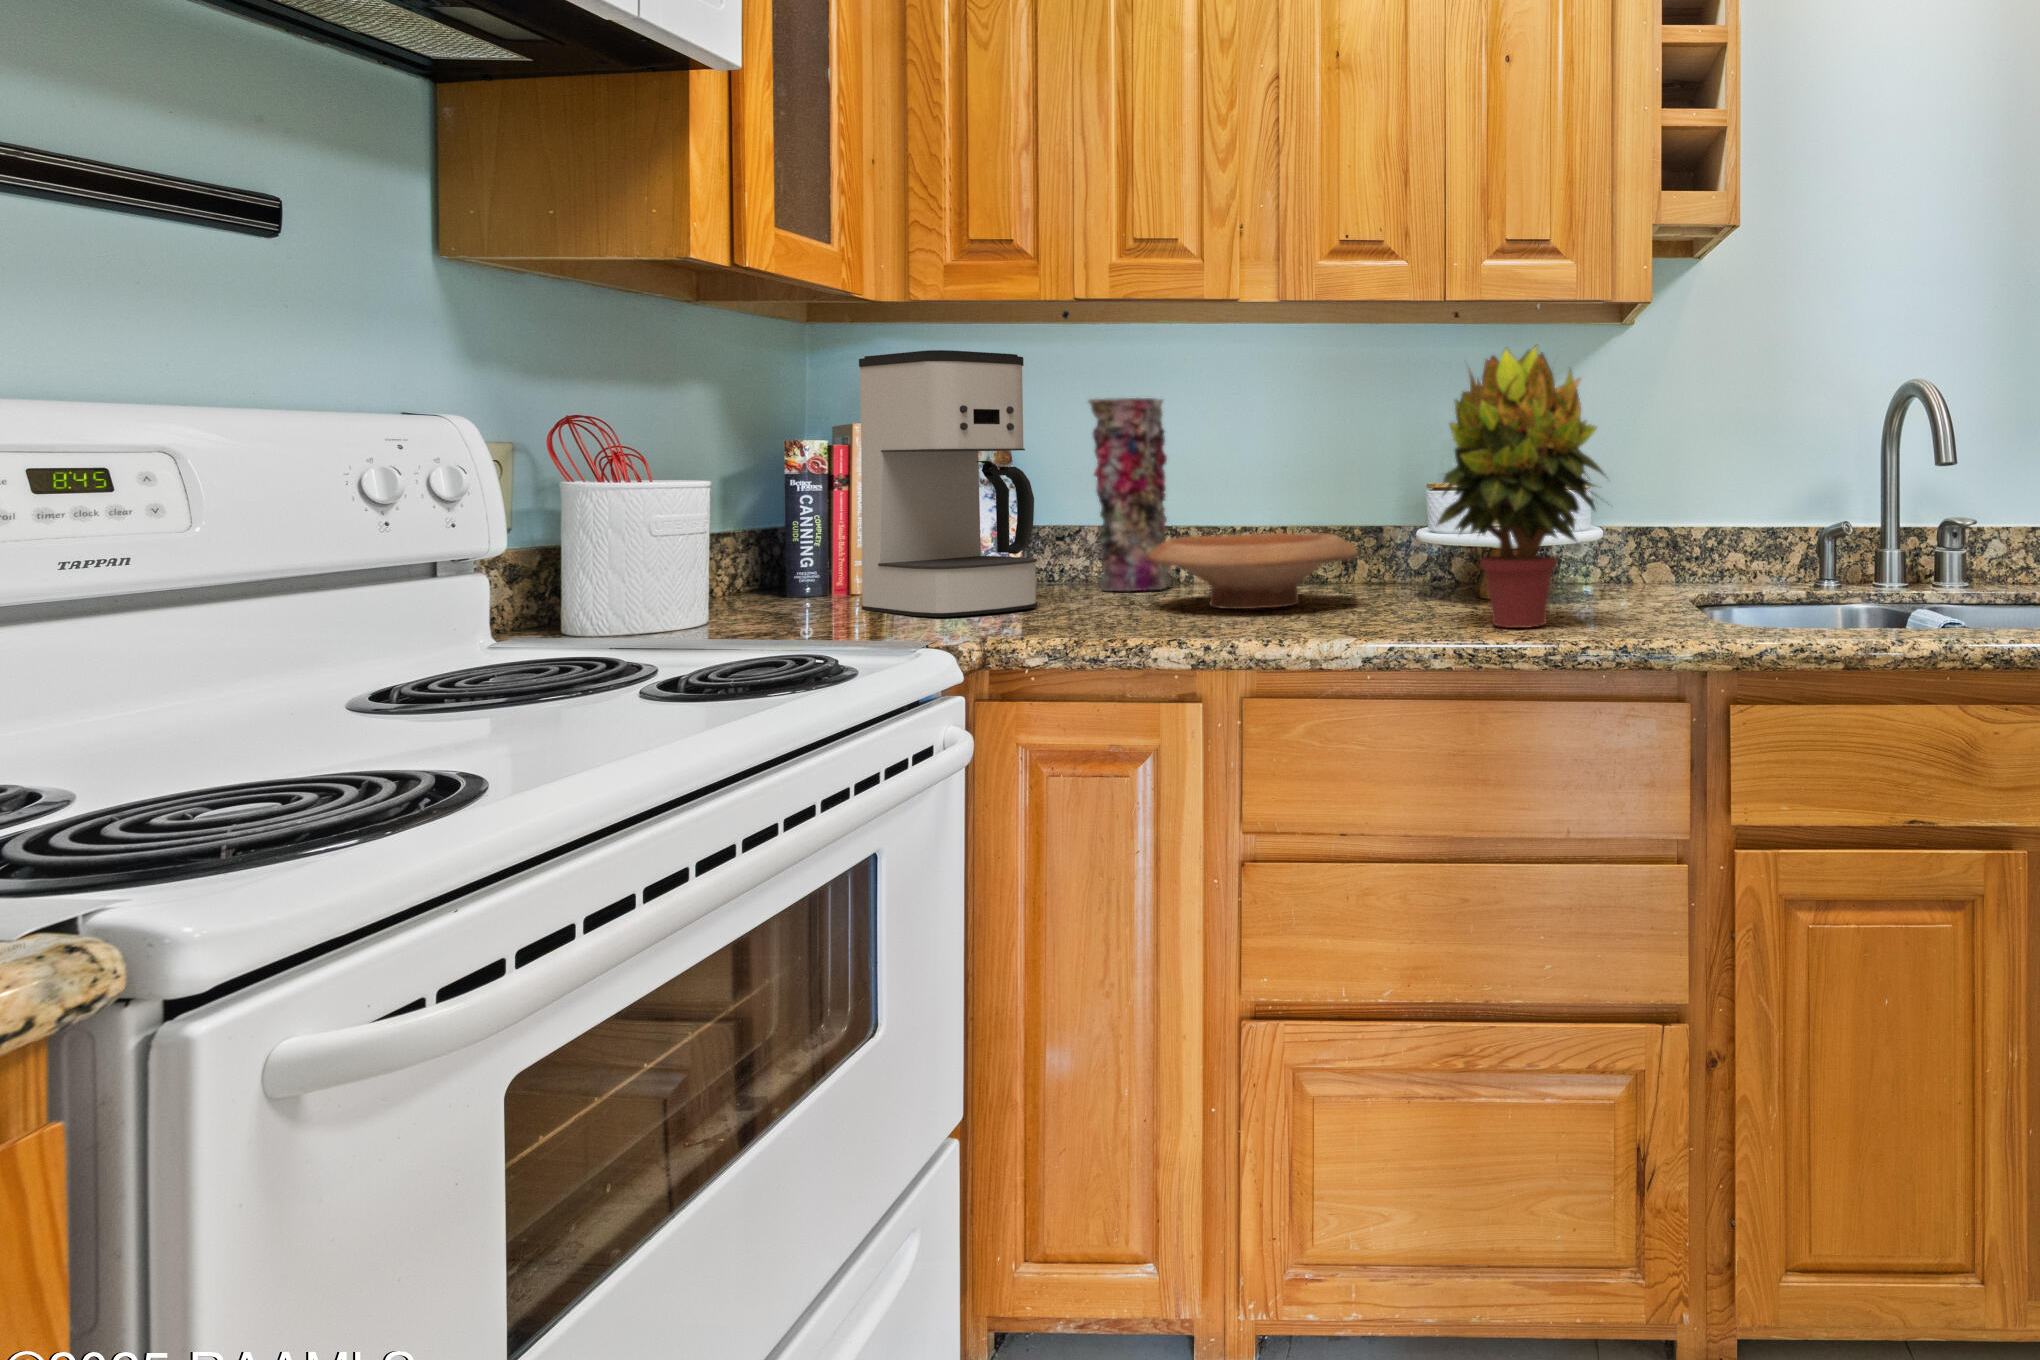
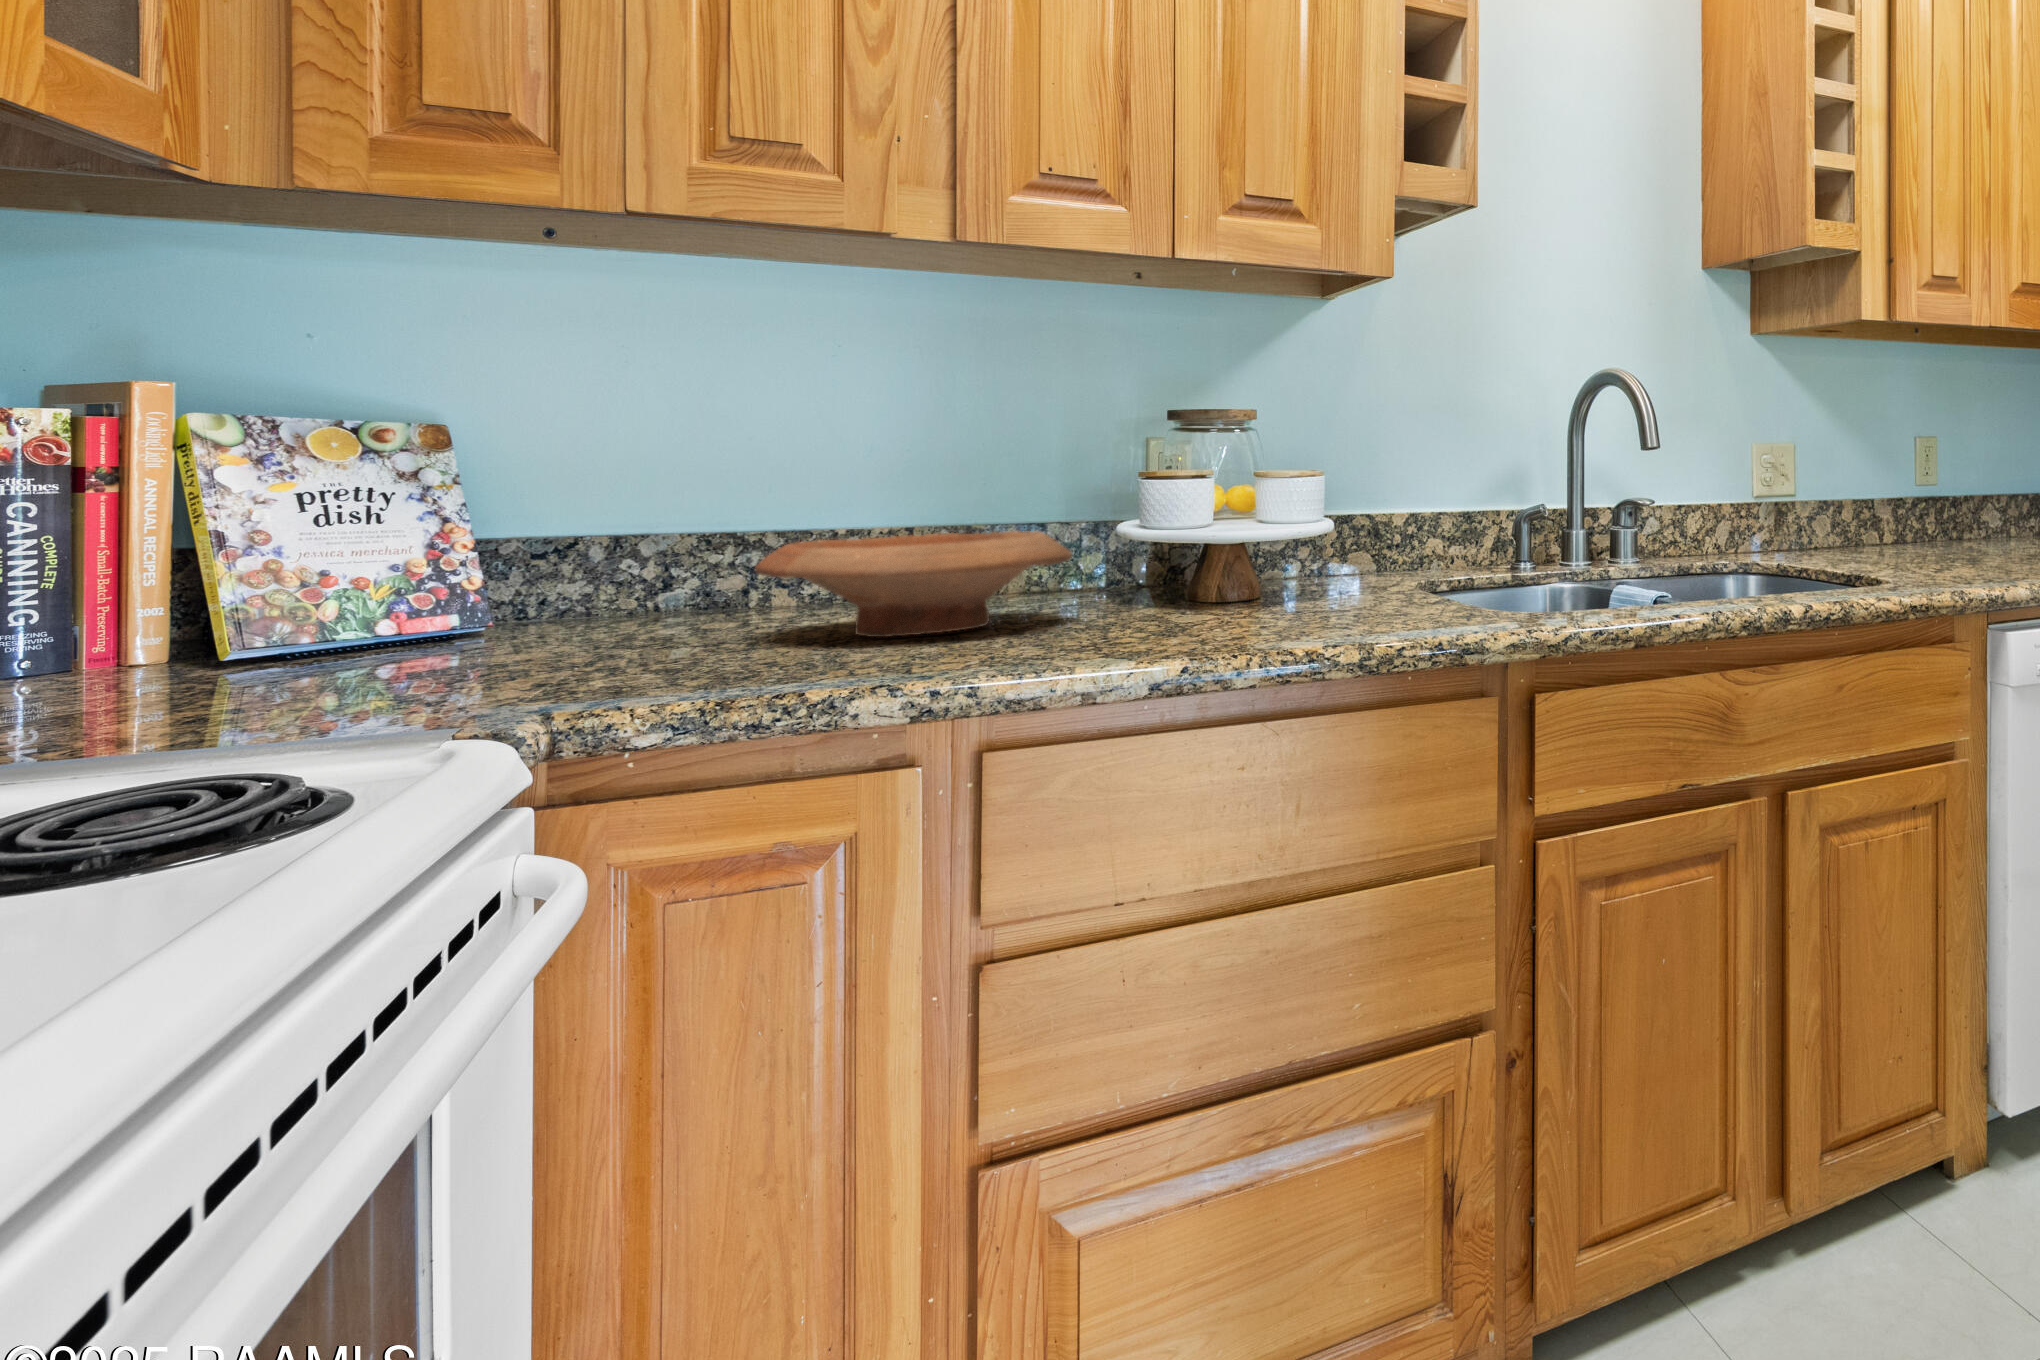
potted plant: present [1437,345,1609,628] -> none [1227,282,1454,628]
coffee maker: present [859,350,1037,617] -> none [152,230,550,690]
vase: present [1089,398,1172,591] -> none [601,352,739,630]

